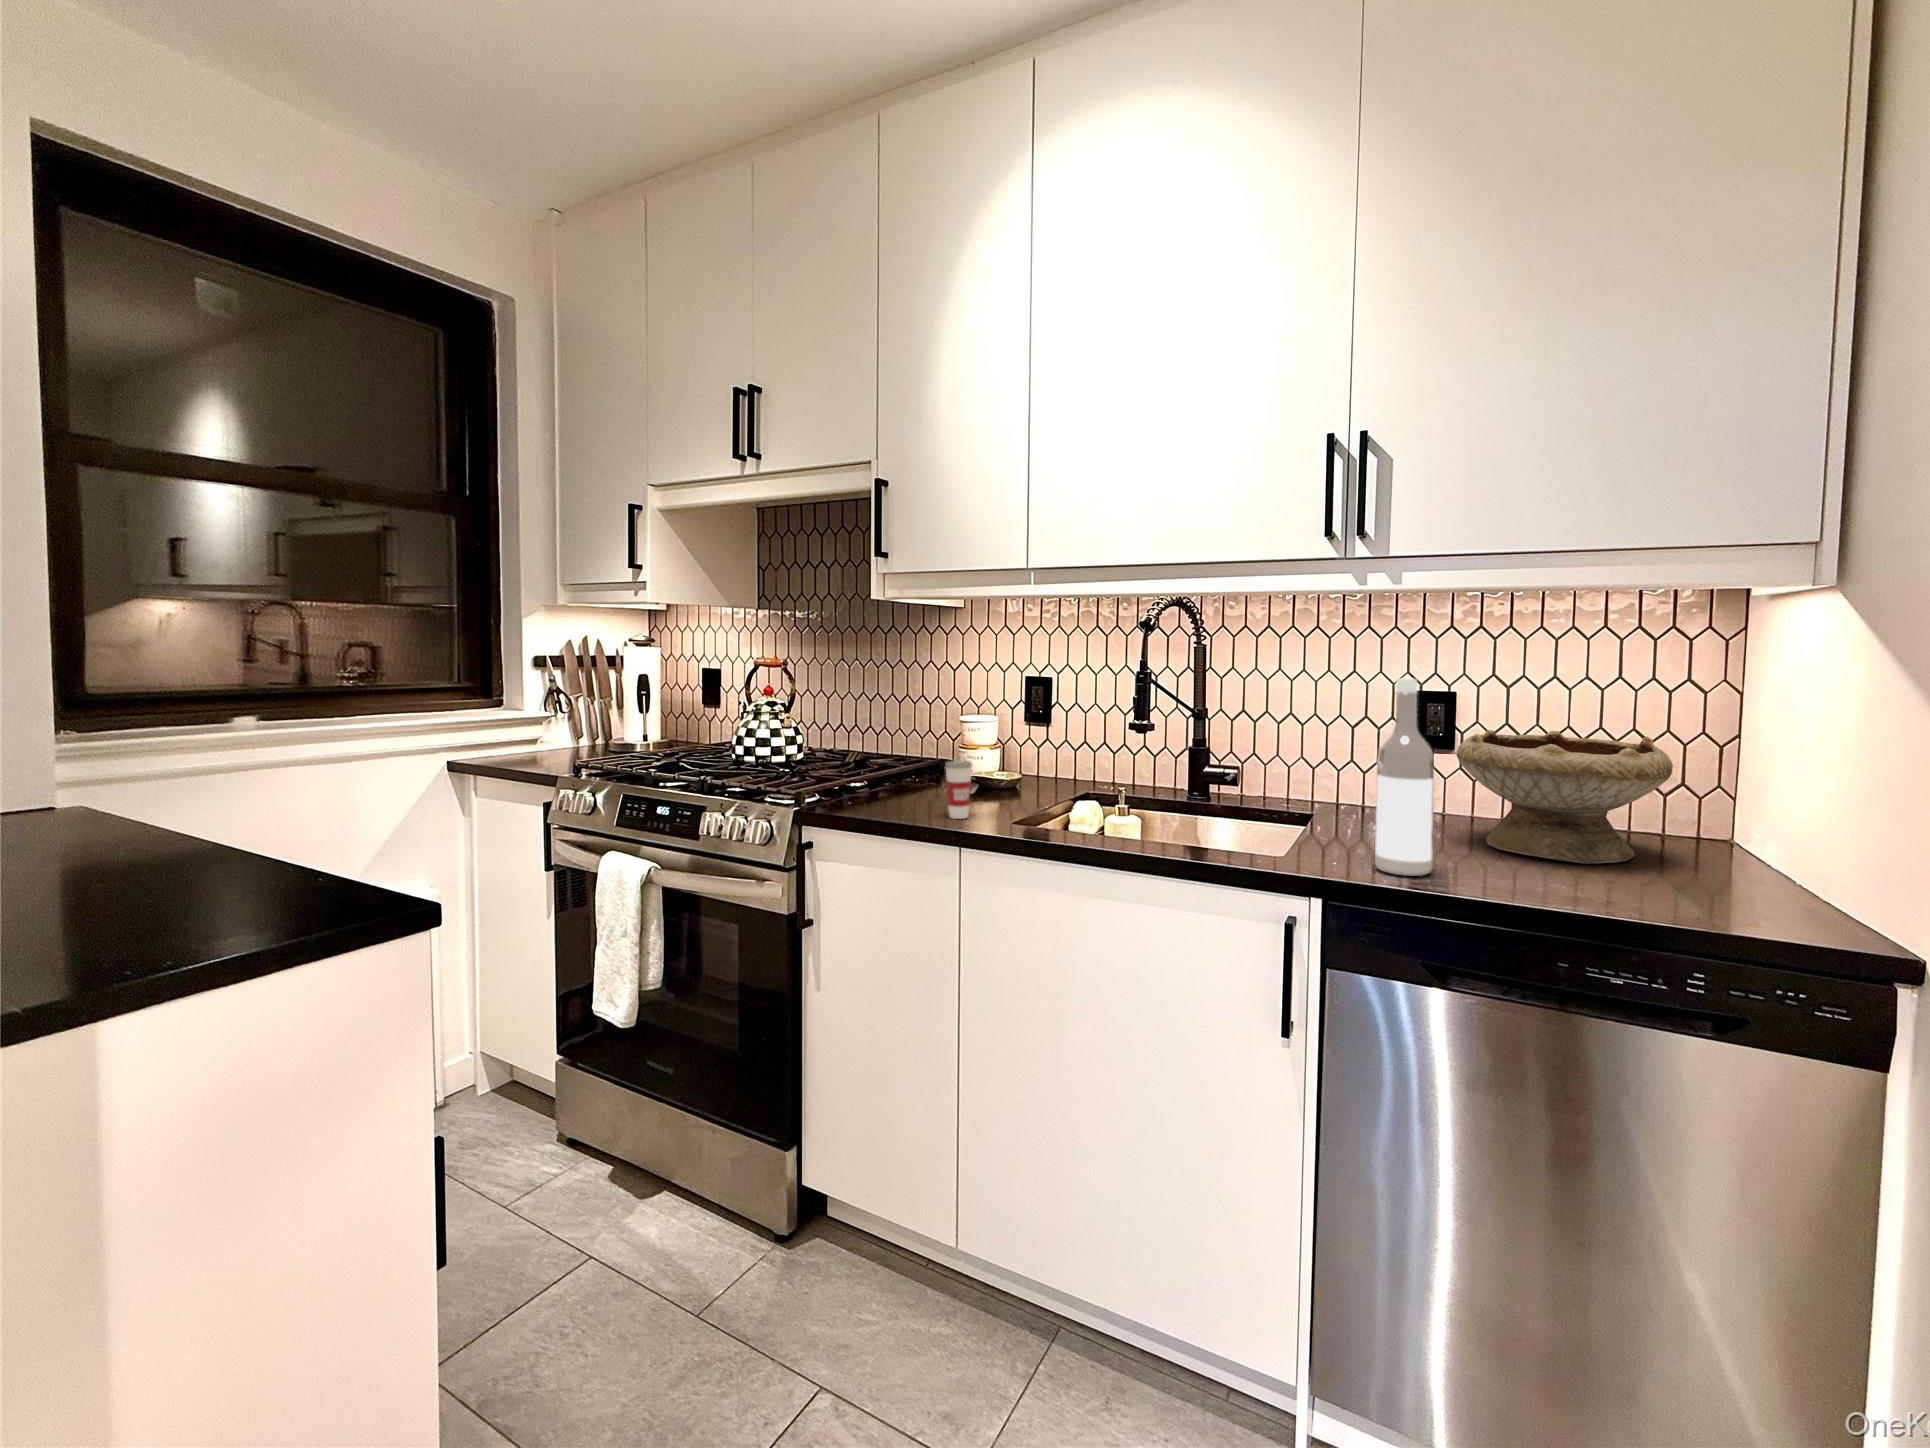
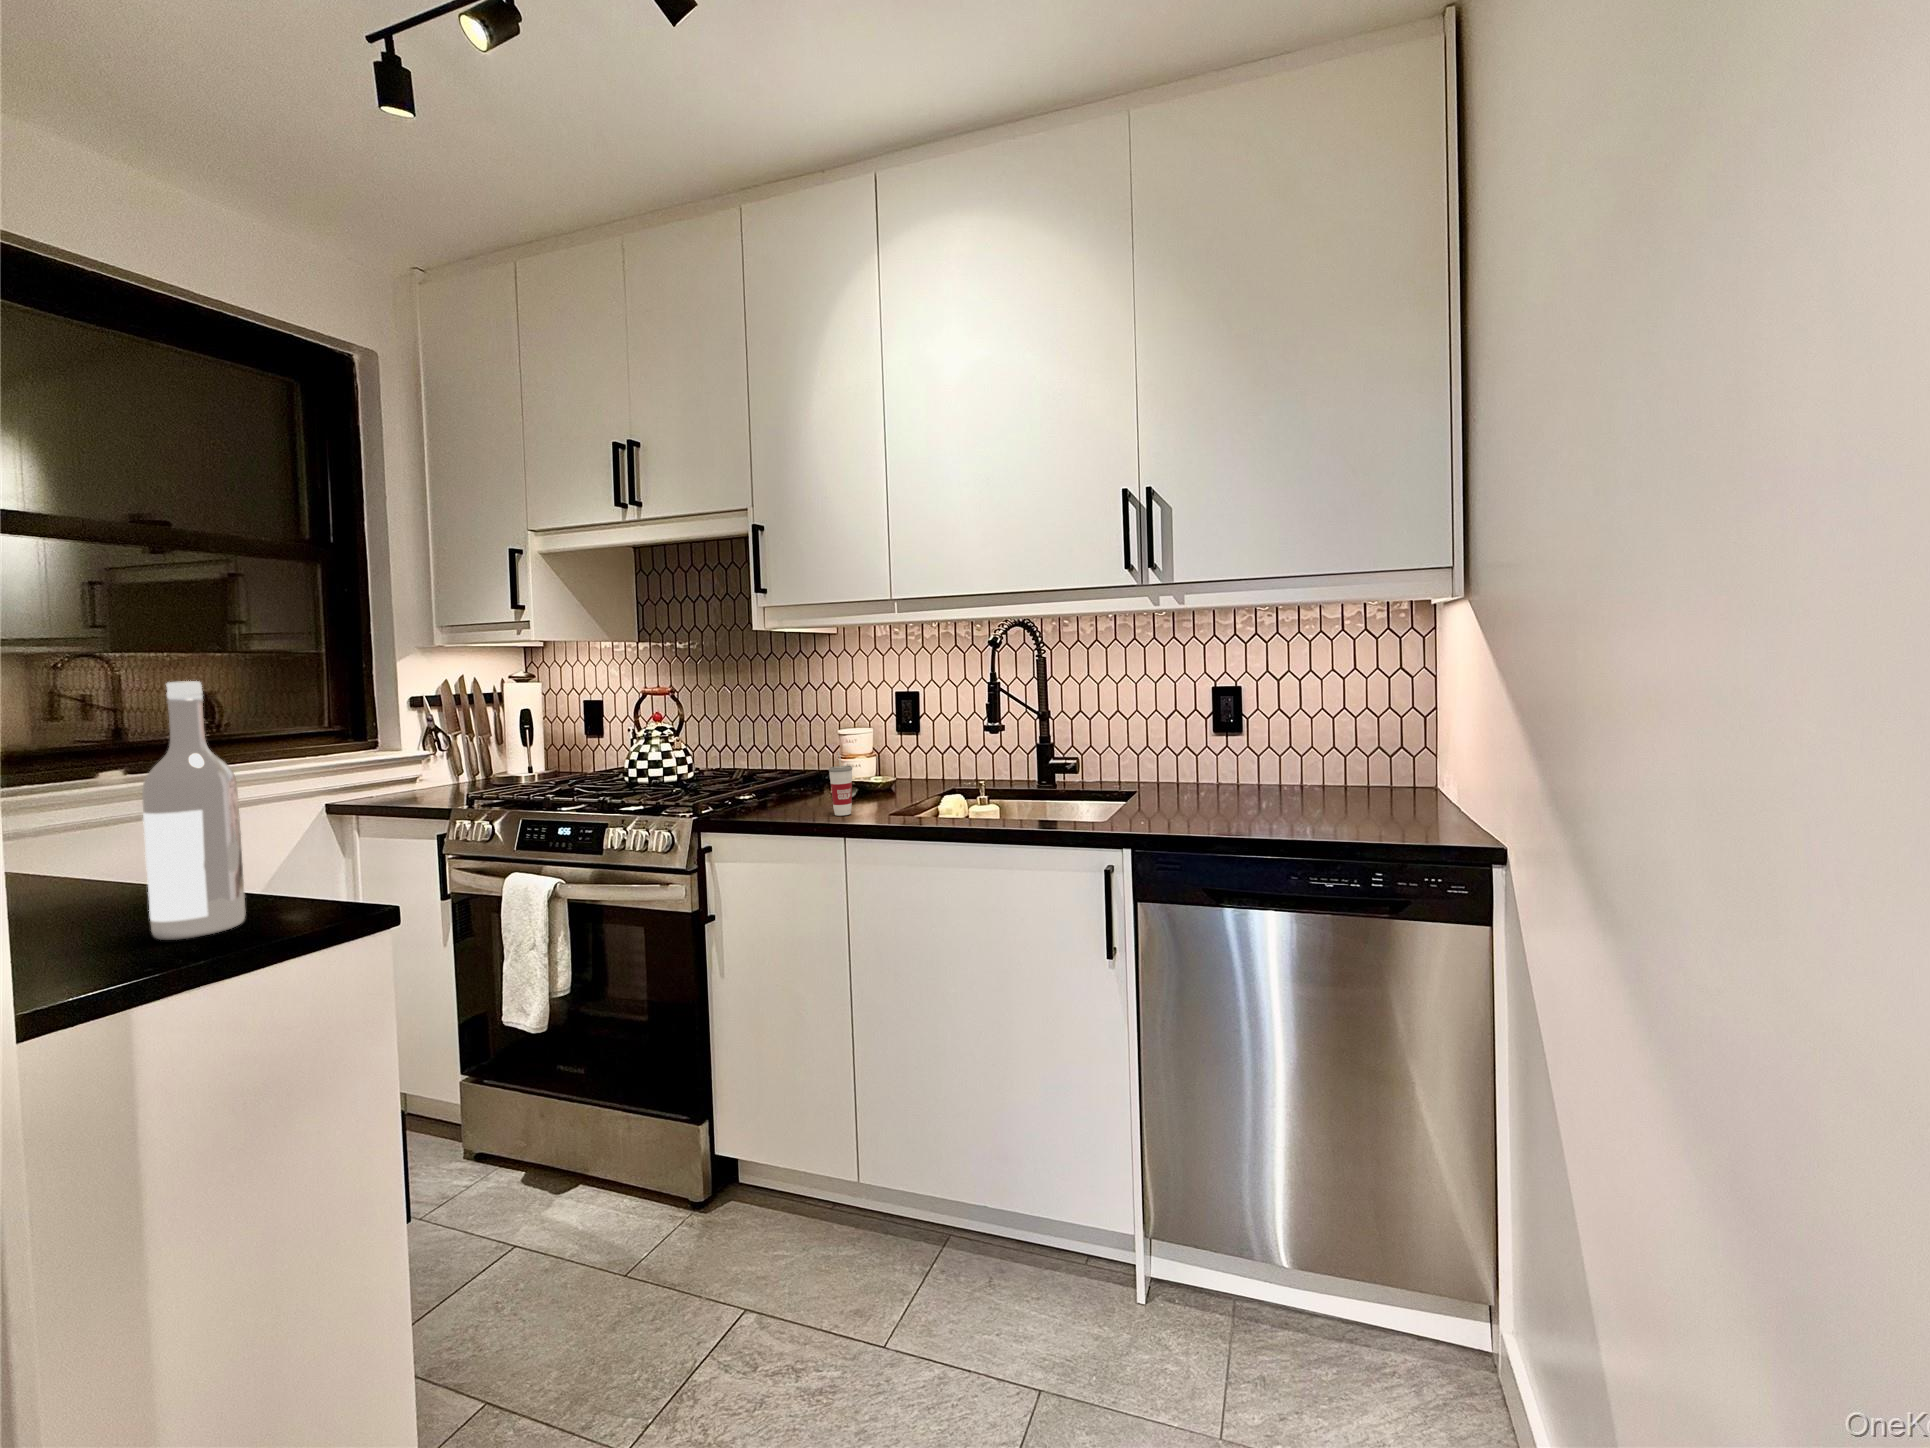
wine bottle: present [1375,678,1434,876] -> present [142,681,245,940]
bowl: present [1456,730,1673,864] -> none [1237,712,1384,809]

